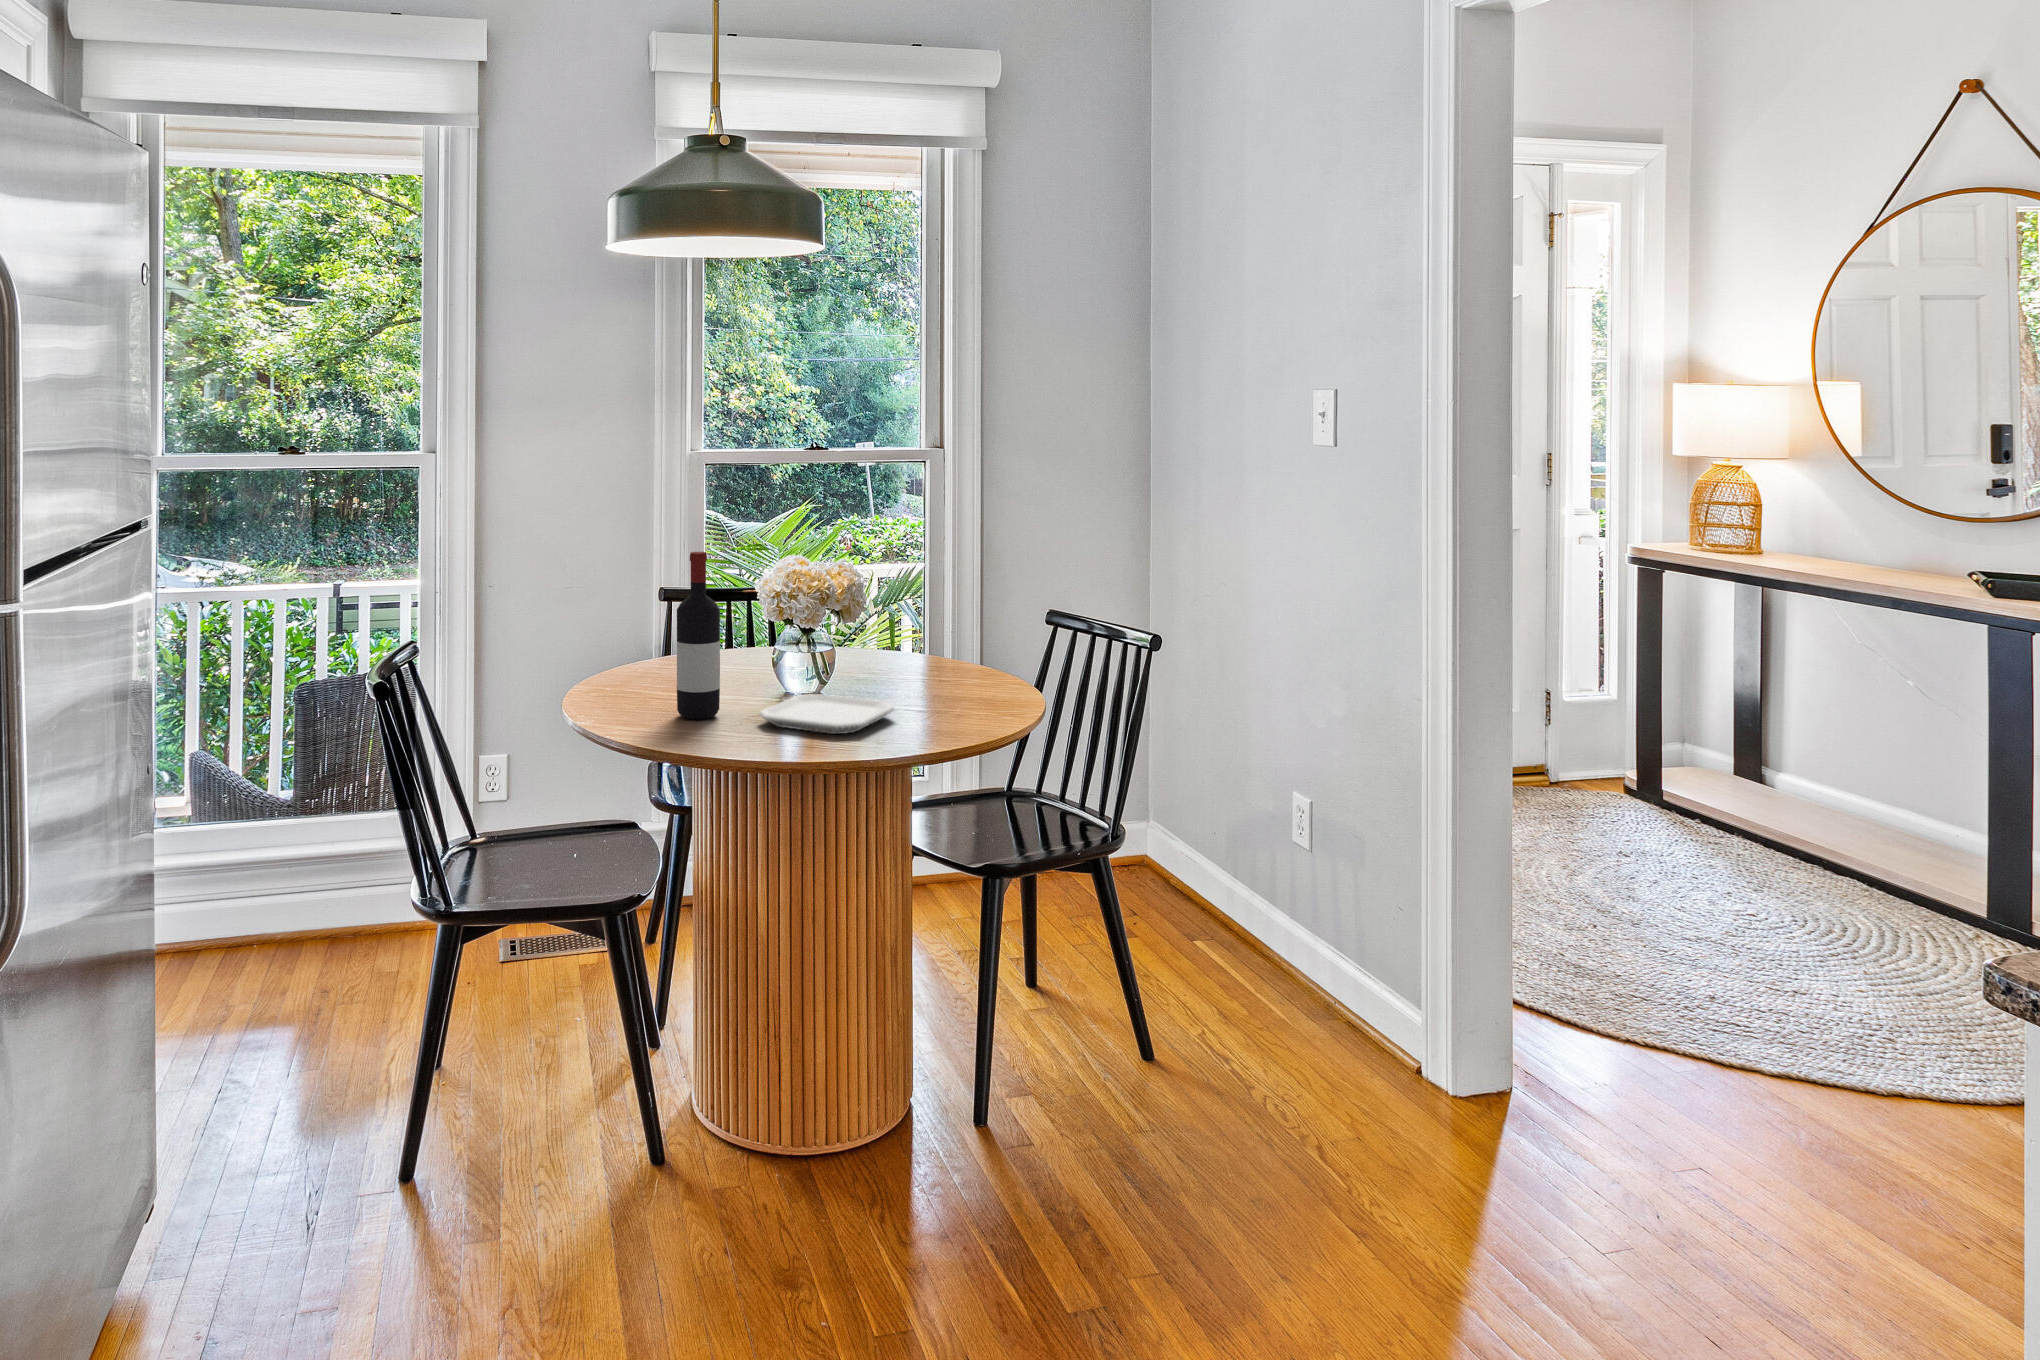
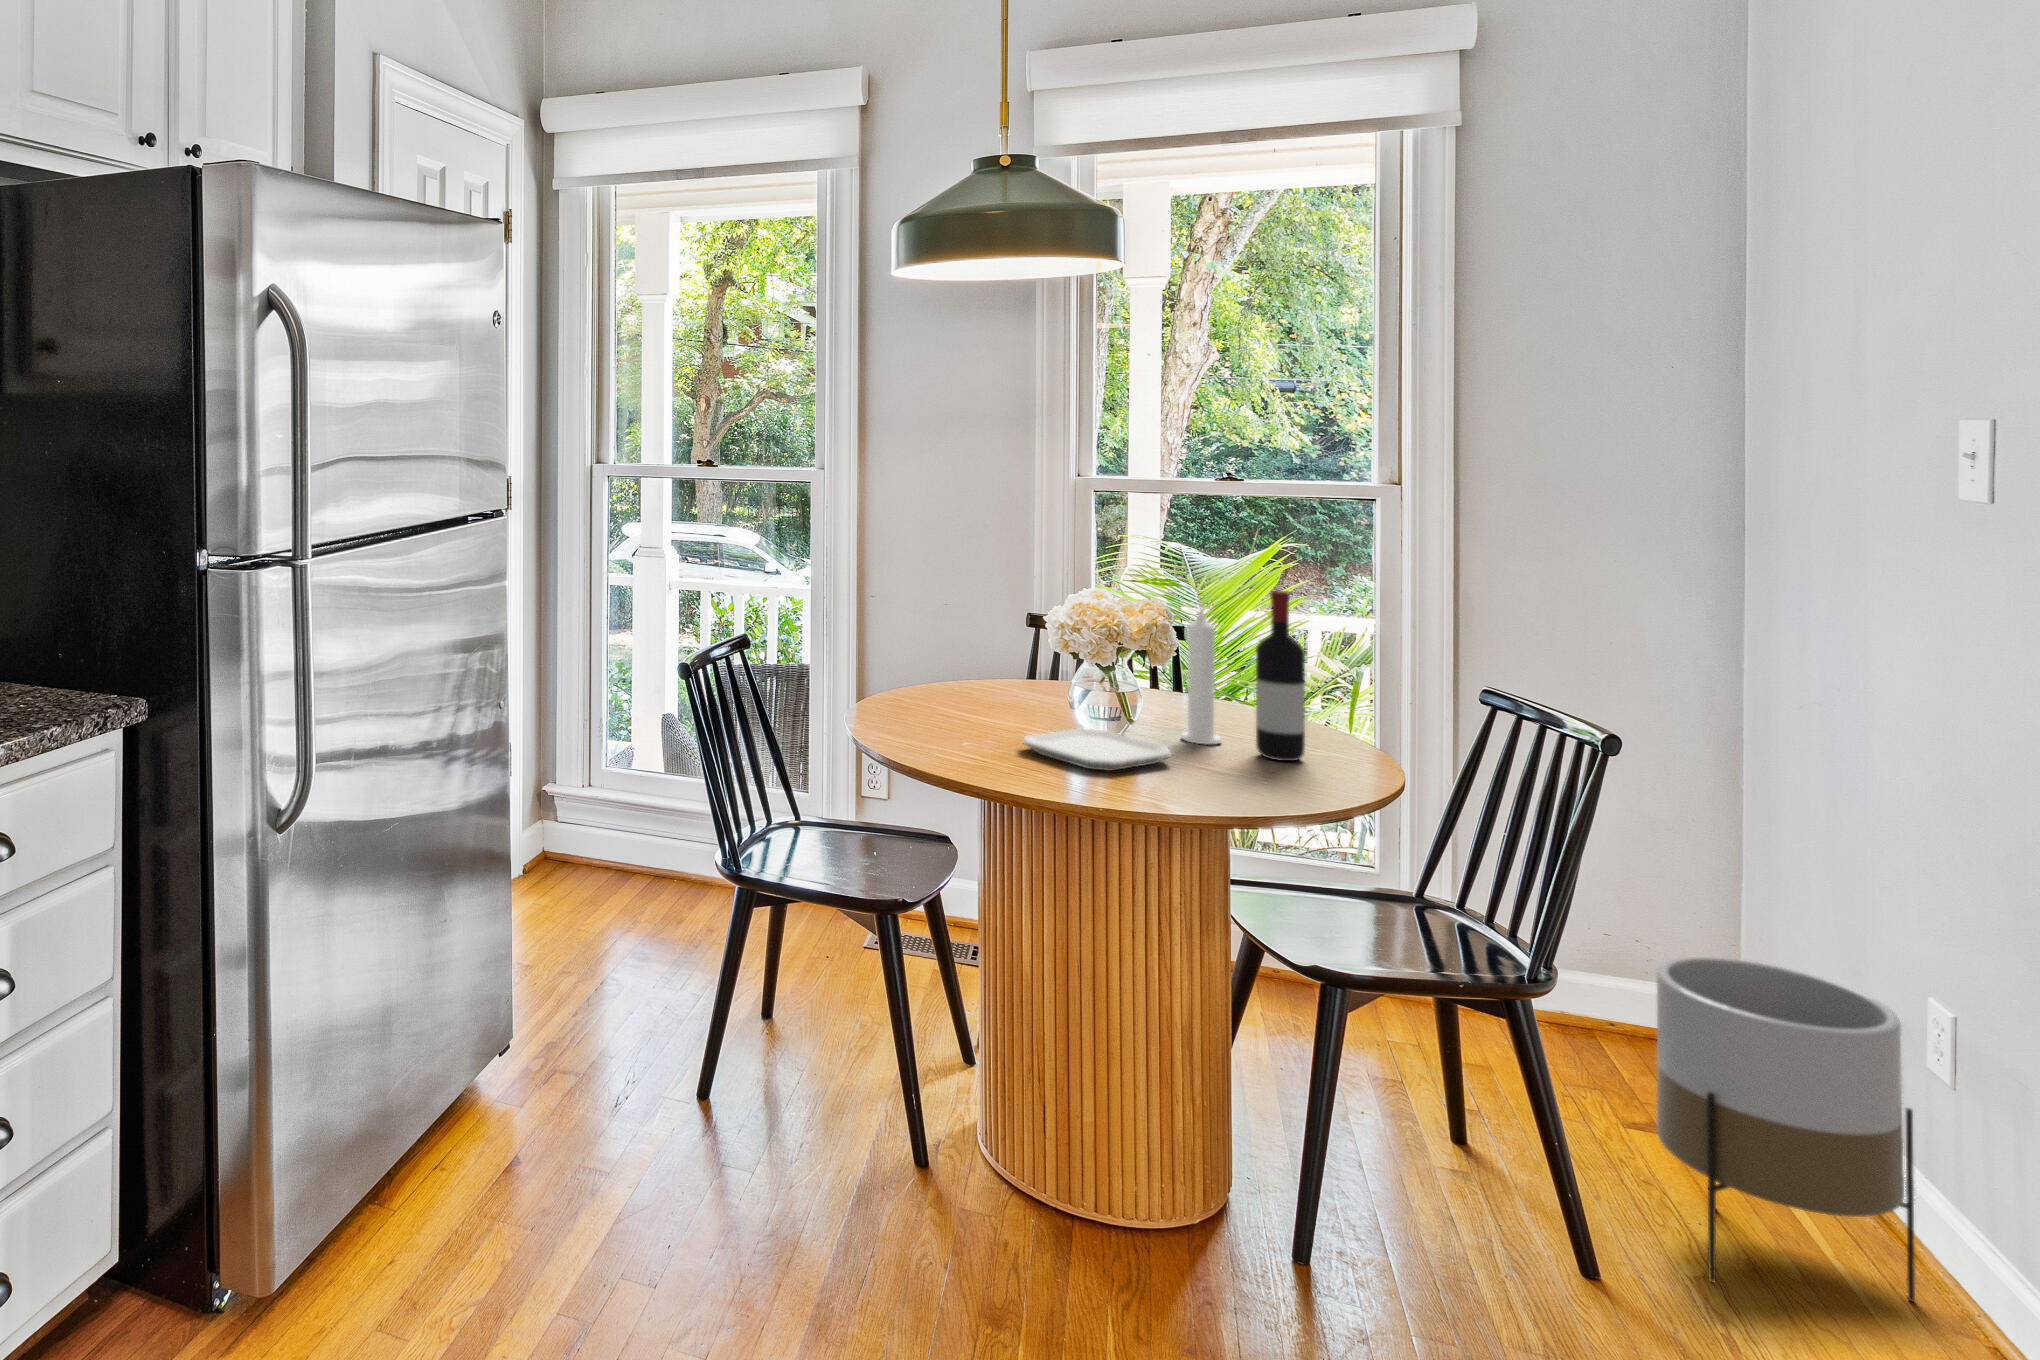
wine bottle: present [677,552,720,719] -> present [1256,590,1305,761]
candle: none [871,566,906,694] -> present [1181,609,1222,745]
planter: none [1213,805,1370,1065] -> present [1656,957,1915,1301]

